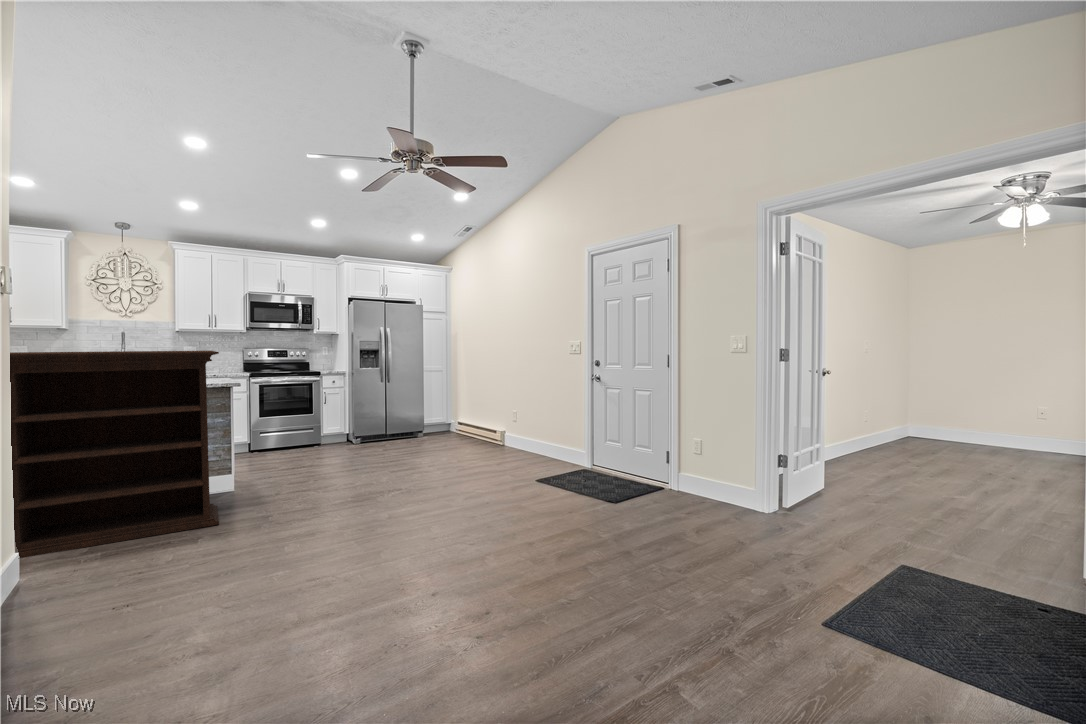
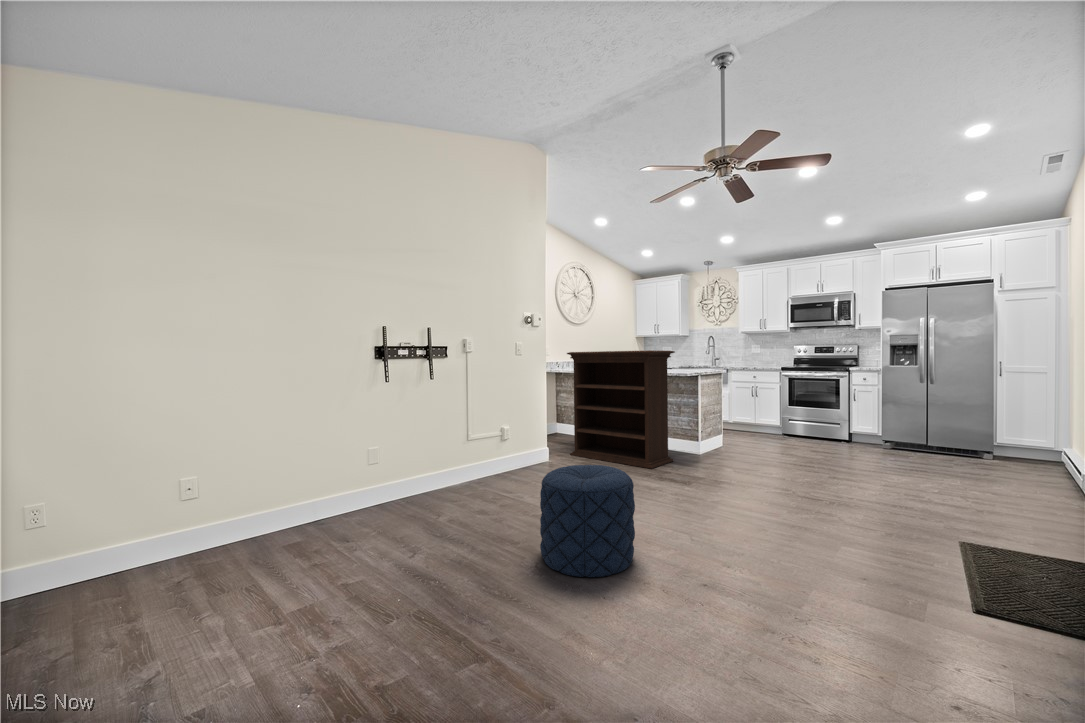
pouf: none [385,498,513,660] -> present [540,465,635,577]

